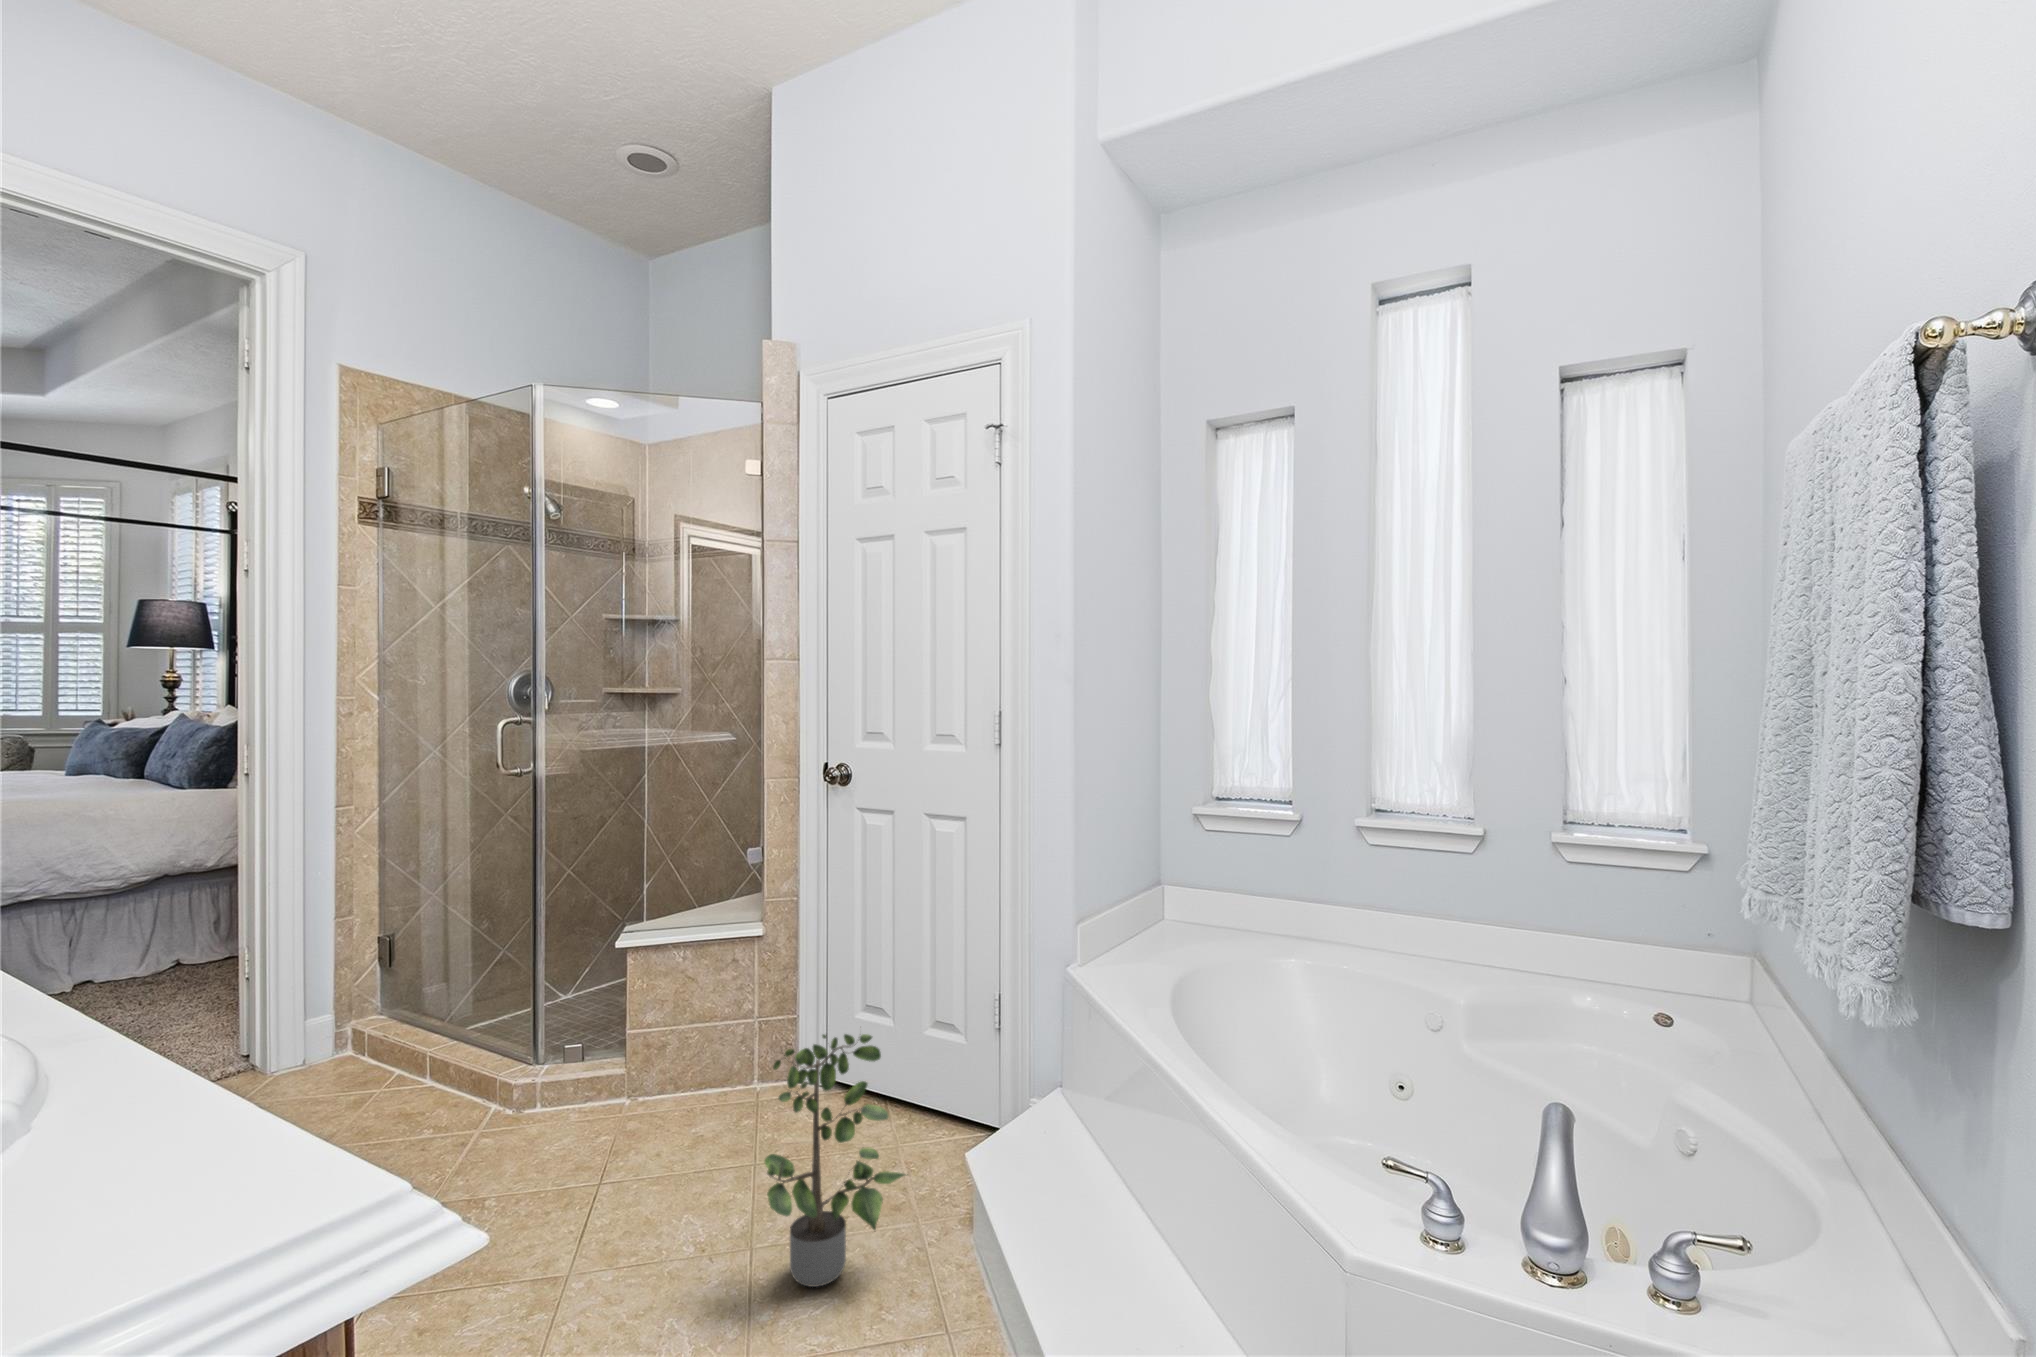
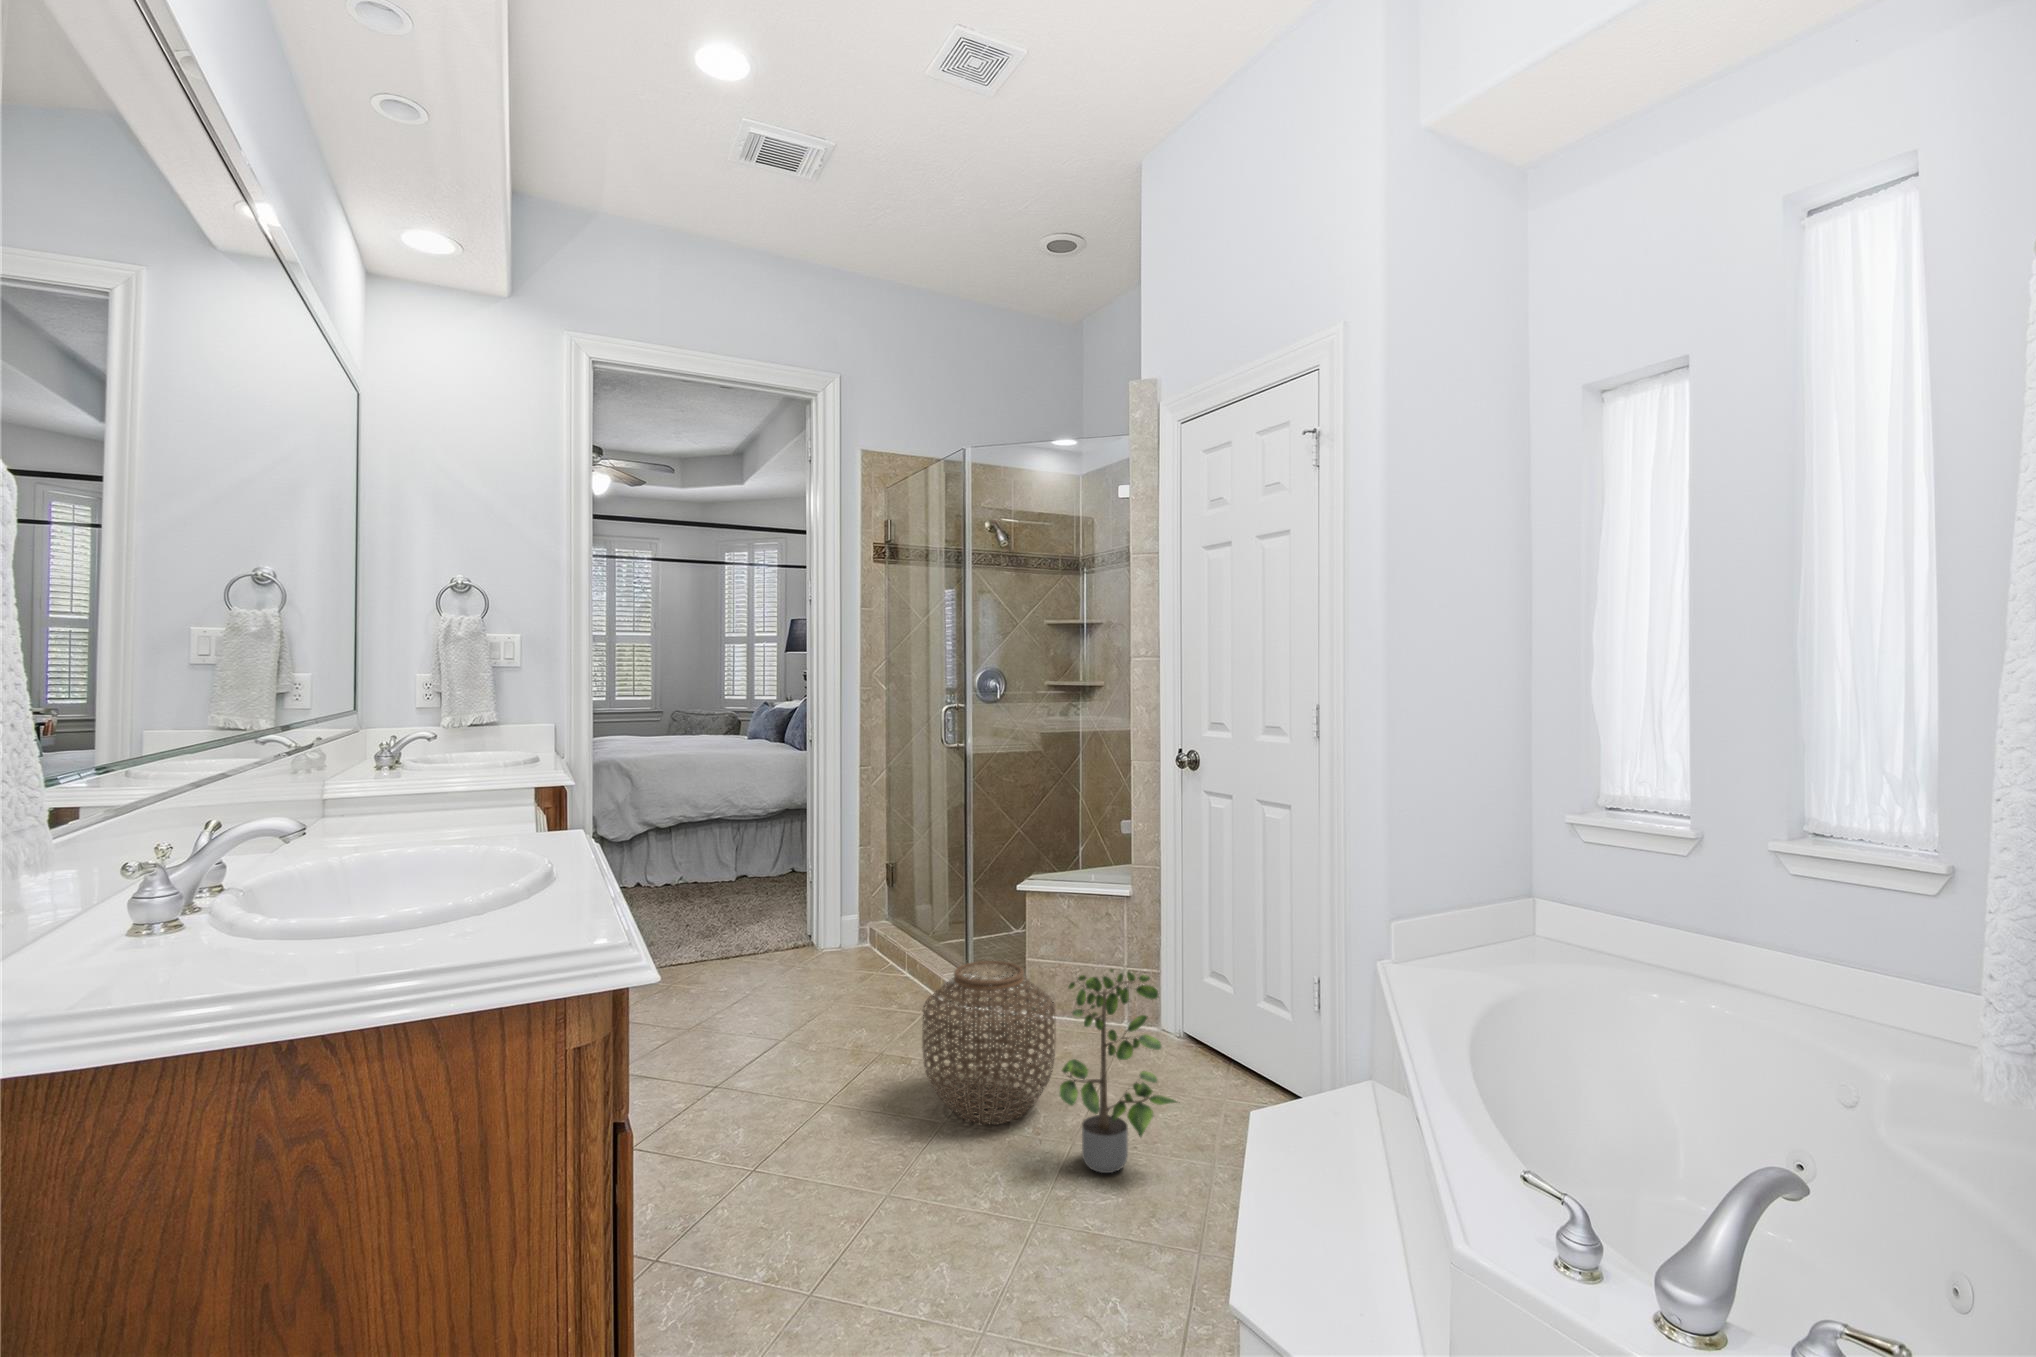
woven basket: none [538,1048,724,1271] -> present [922,961,1055,1124]

